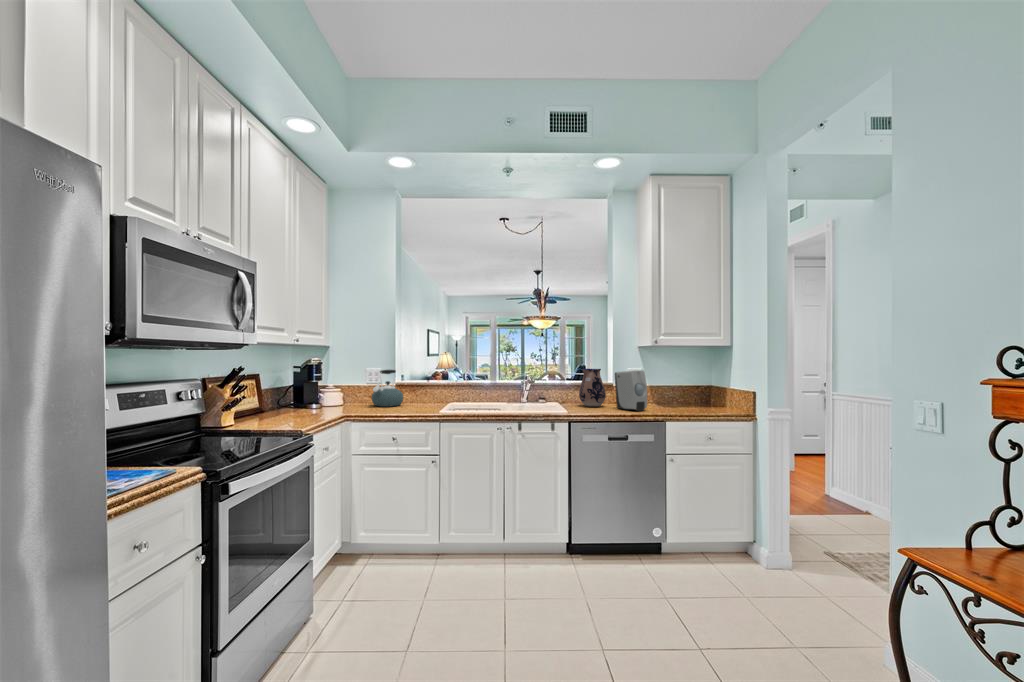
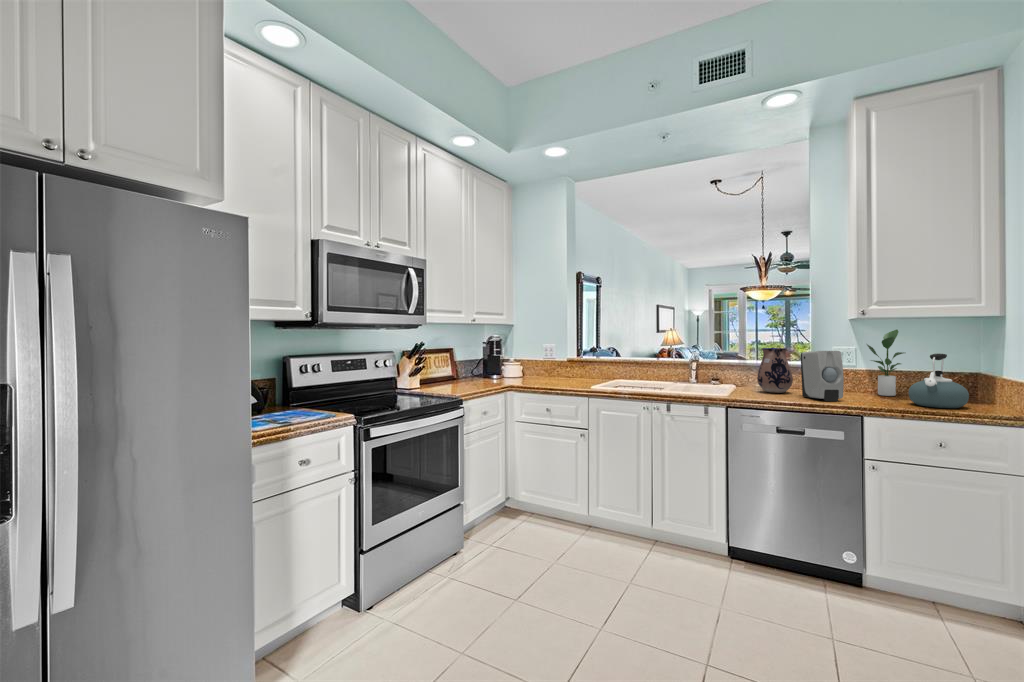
potted plant: none [649,354,676,405] -> present [867,330,904,396]
kettle: present [372,370,403,407] -> present [908,354,969,408]

